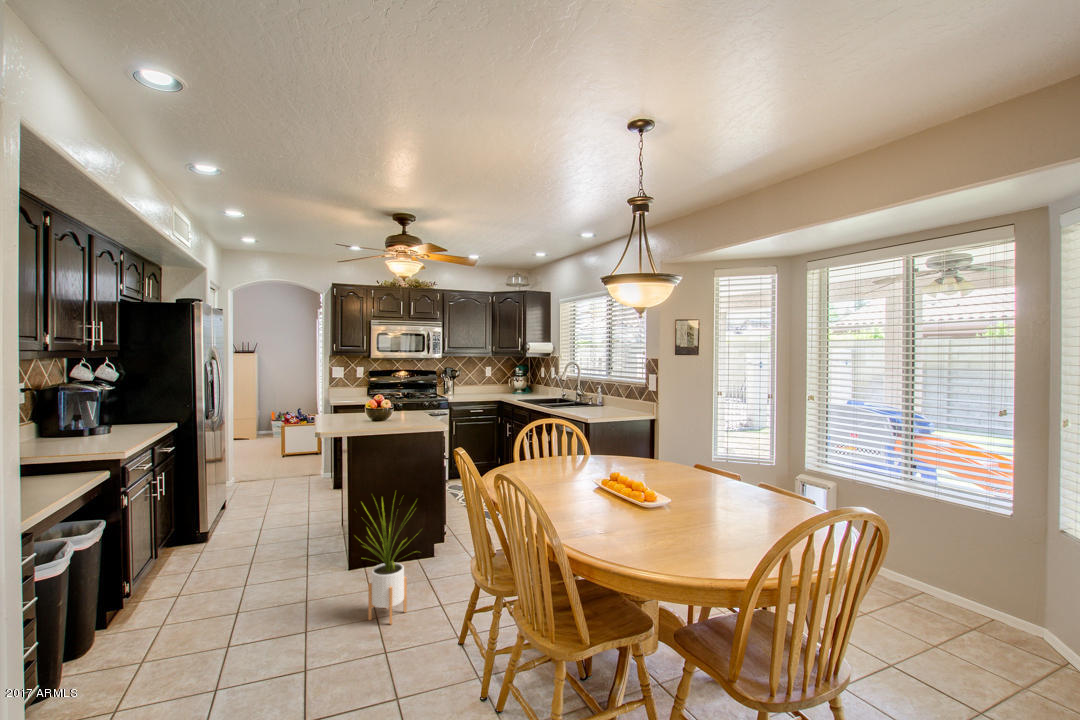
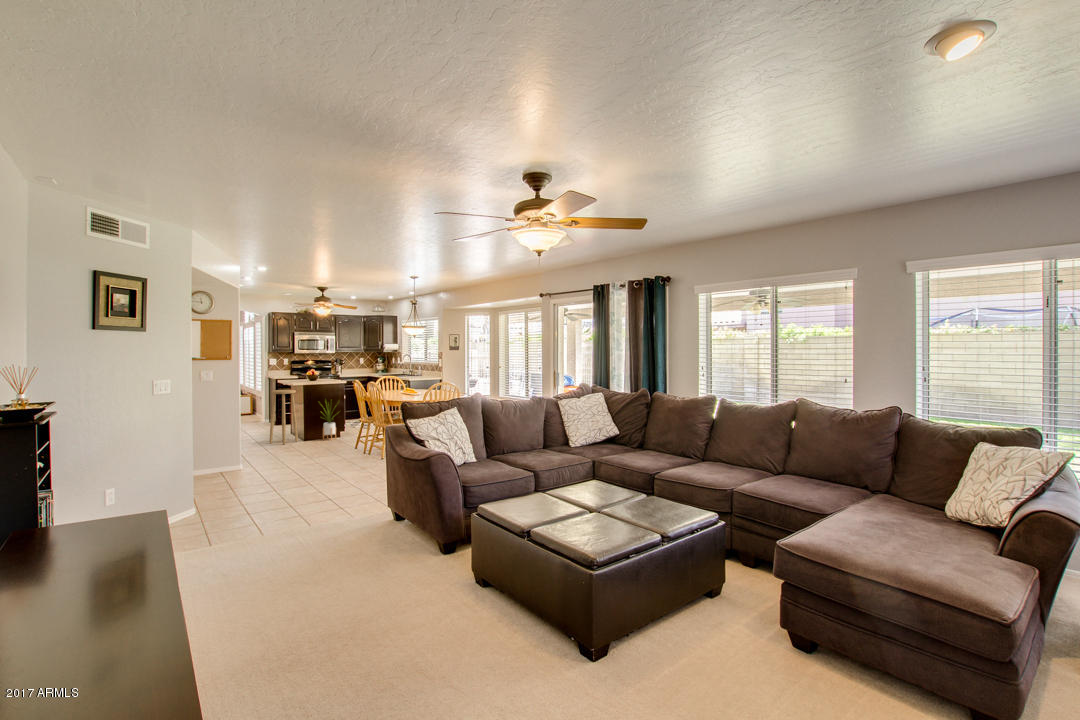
stool: none [214,471,297,653] -> present [270,390,298,445]

